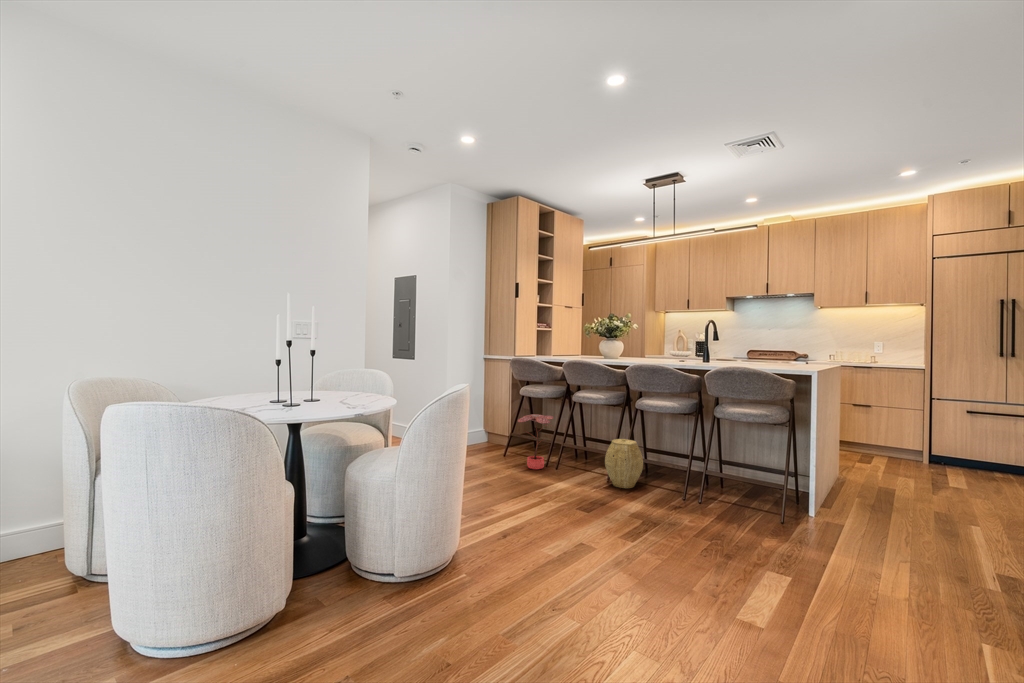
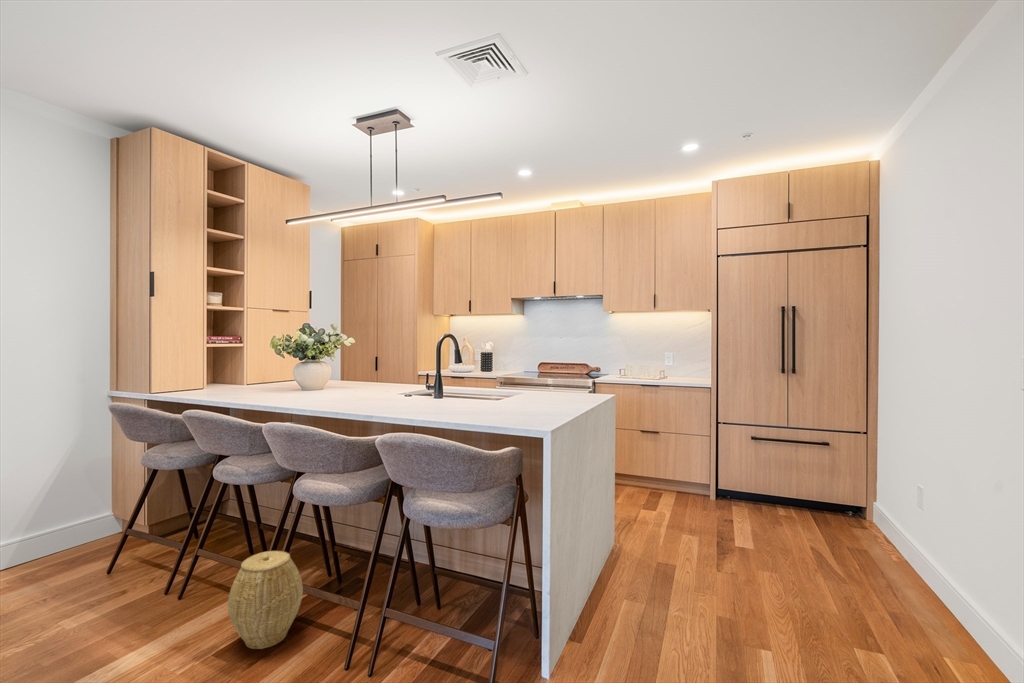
potted plant: present [518,414,554,469] -> none [84,506,177,614]

